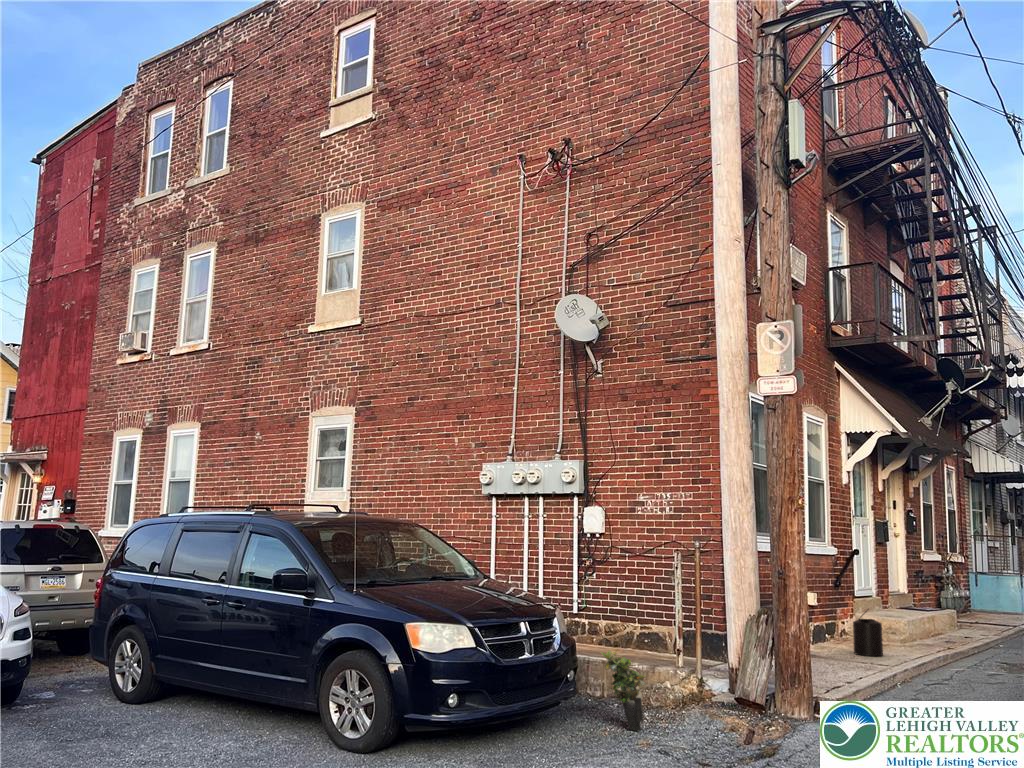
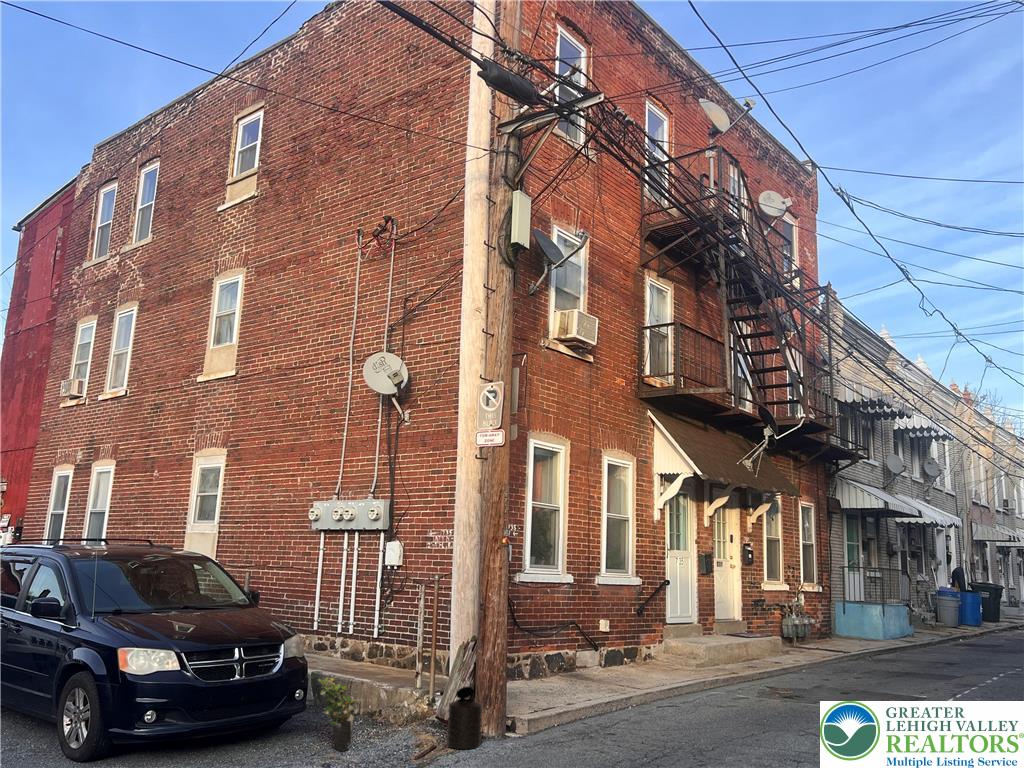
trash can: present [853,611,883,656] -> present [447,687,482,749]

